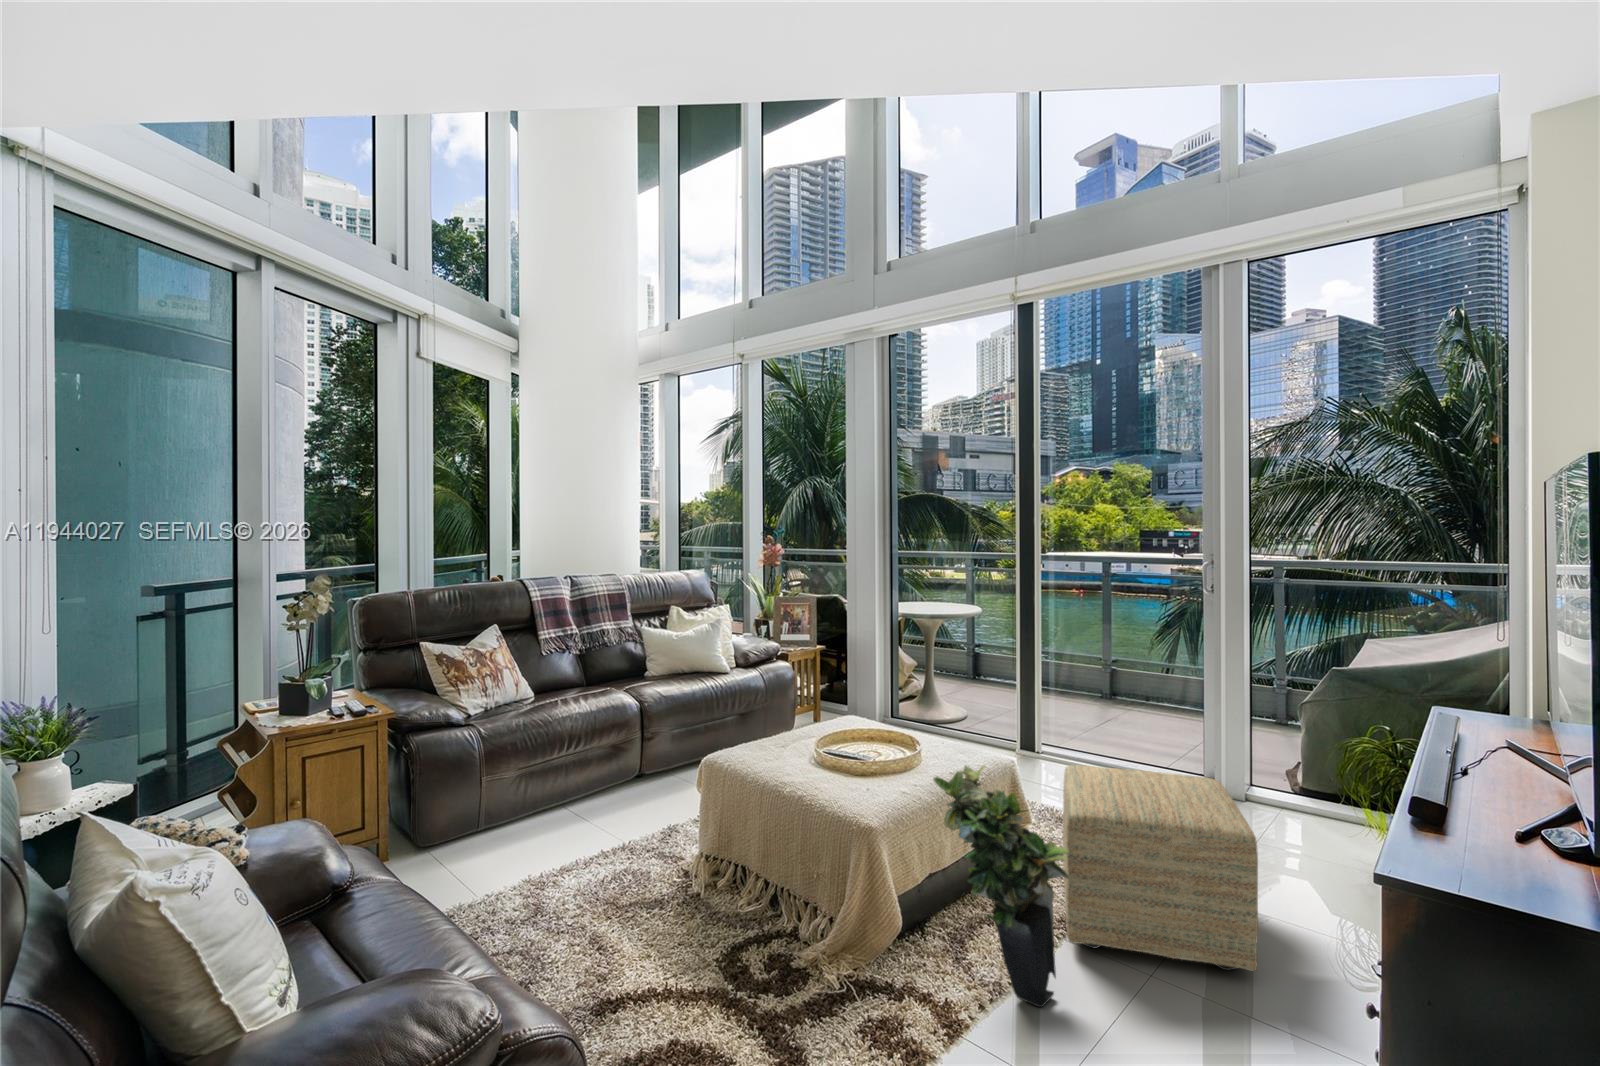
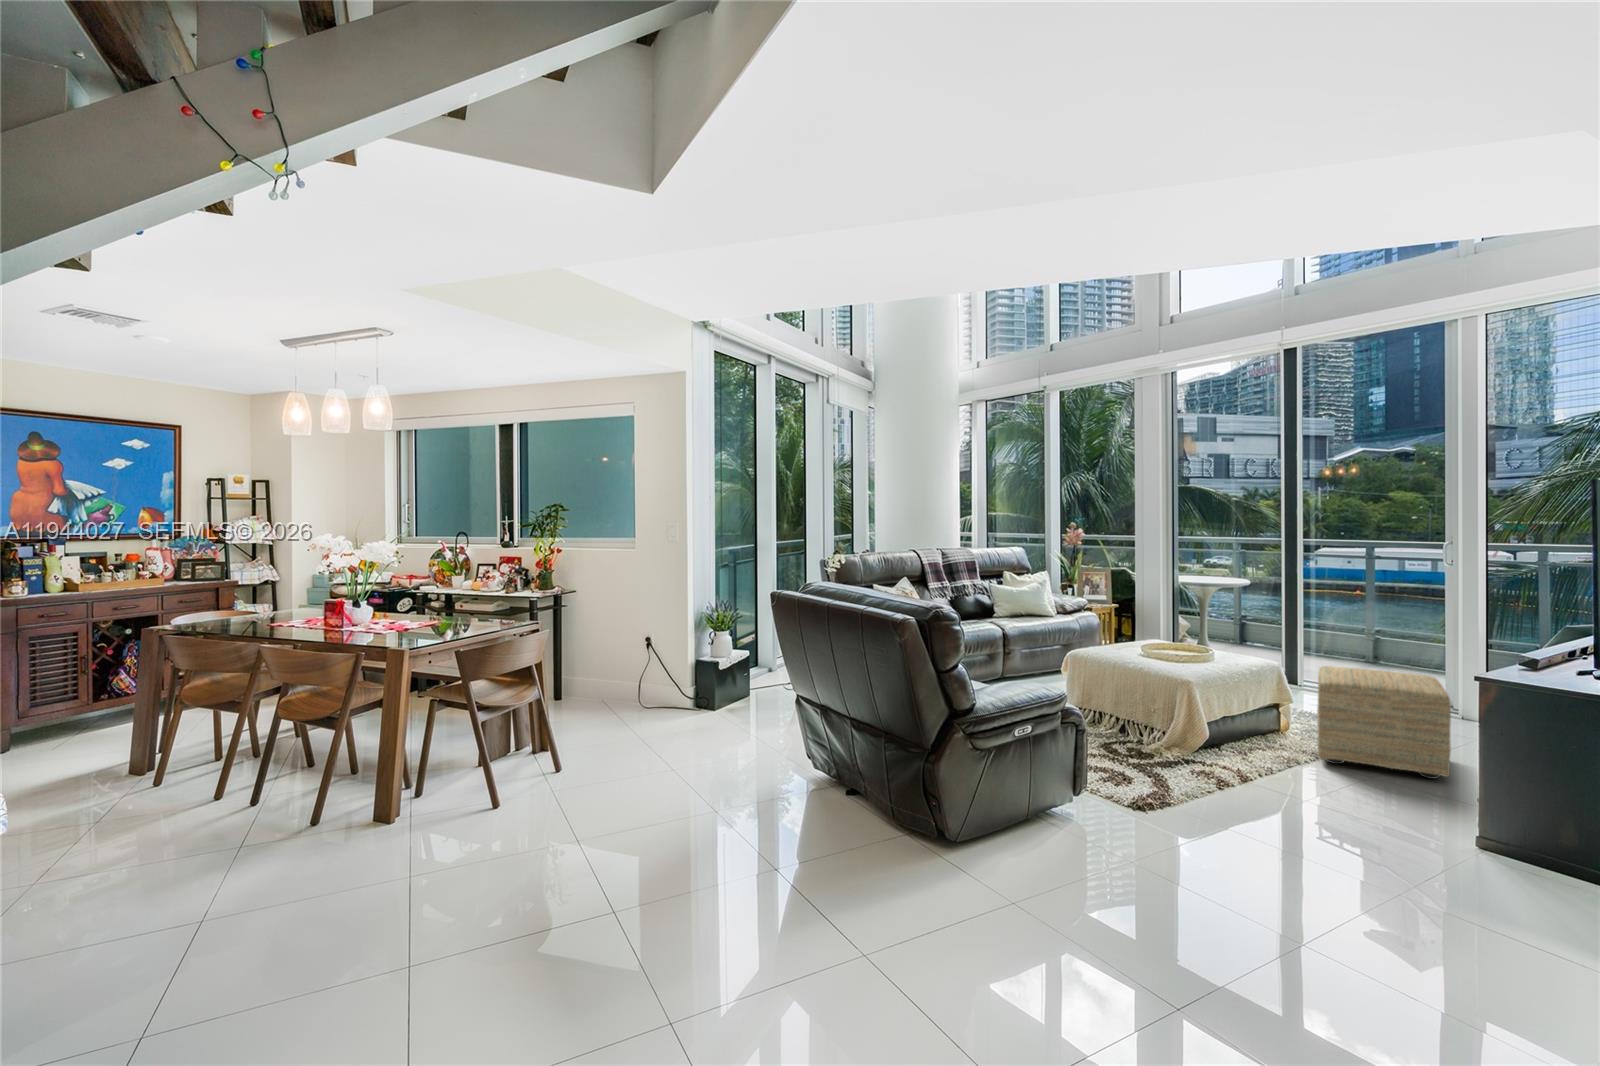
potted plant: present [933,765,1069,1007] -> none [1231,649,1319,779]

